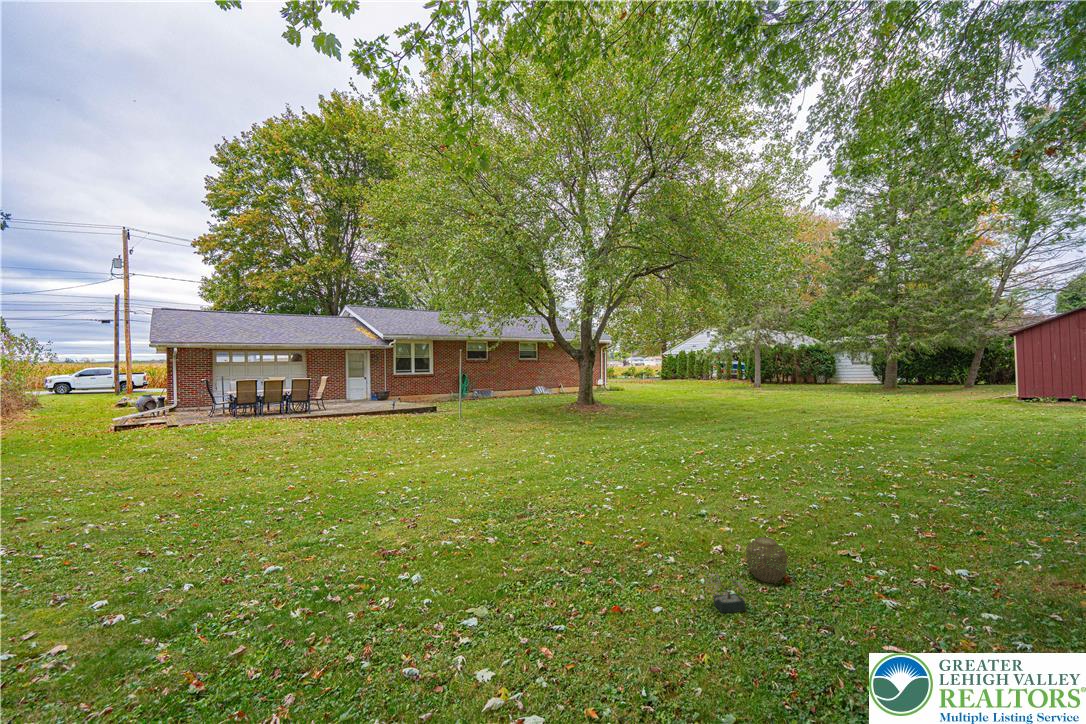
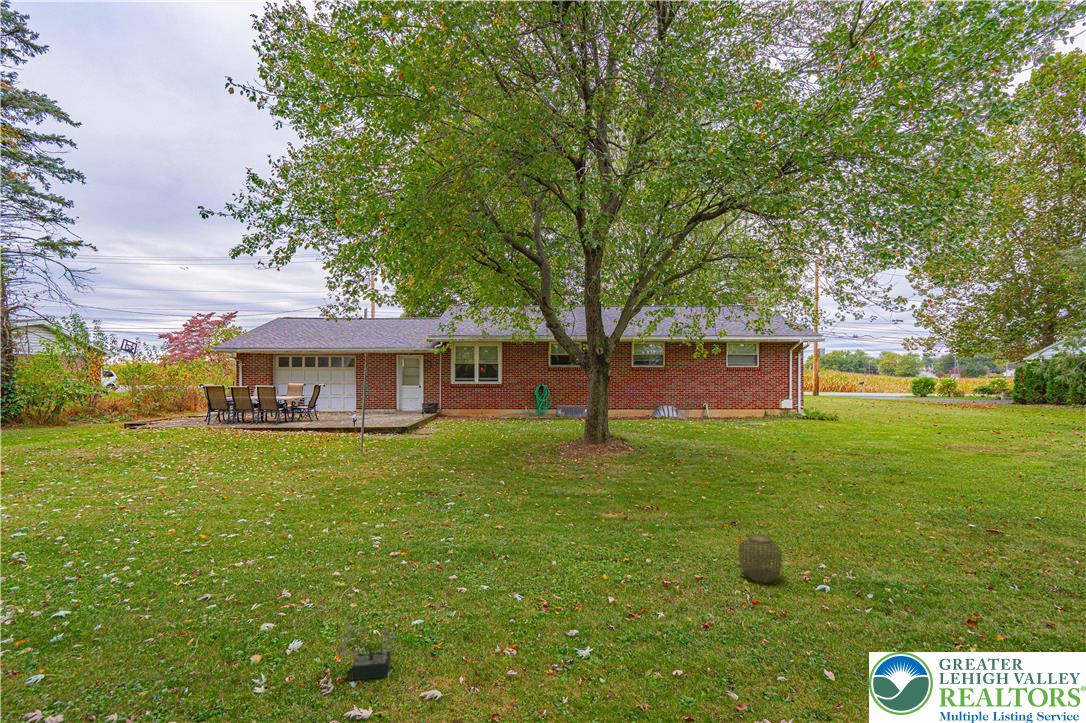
decorative plant: present [706,572,748,613] -> present [338,620,399,680]

